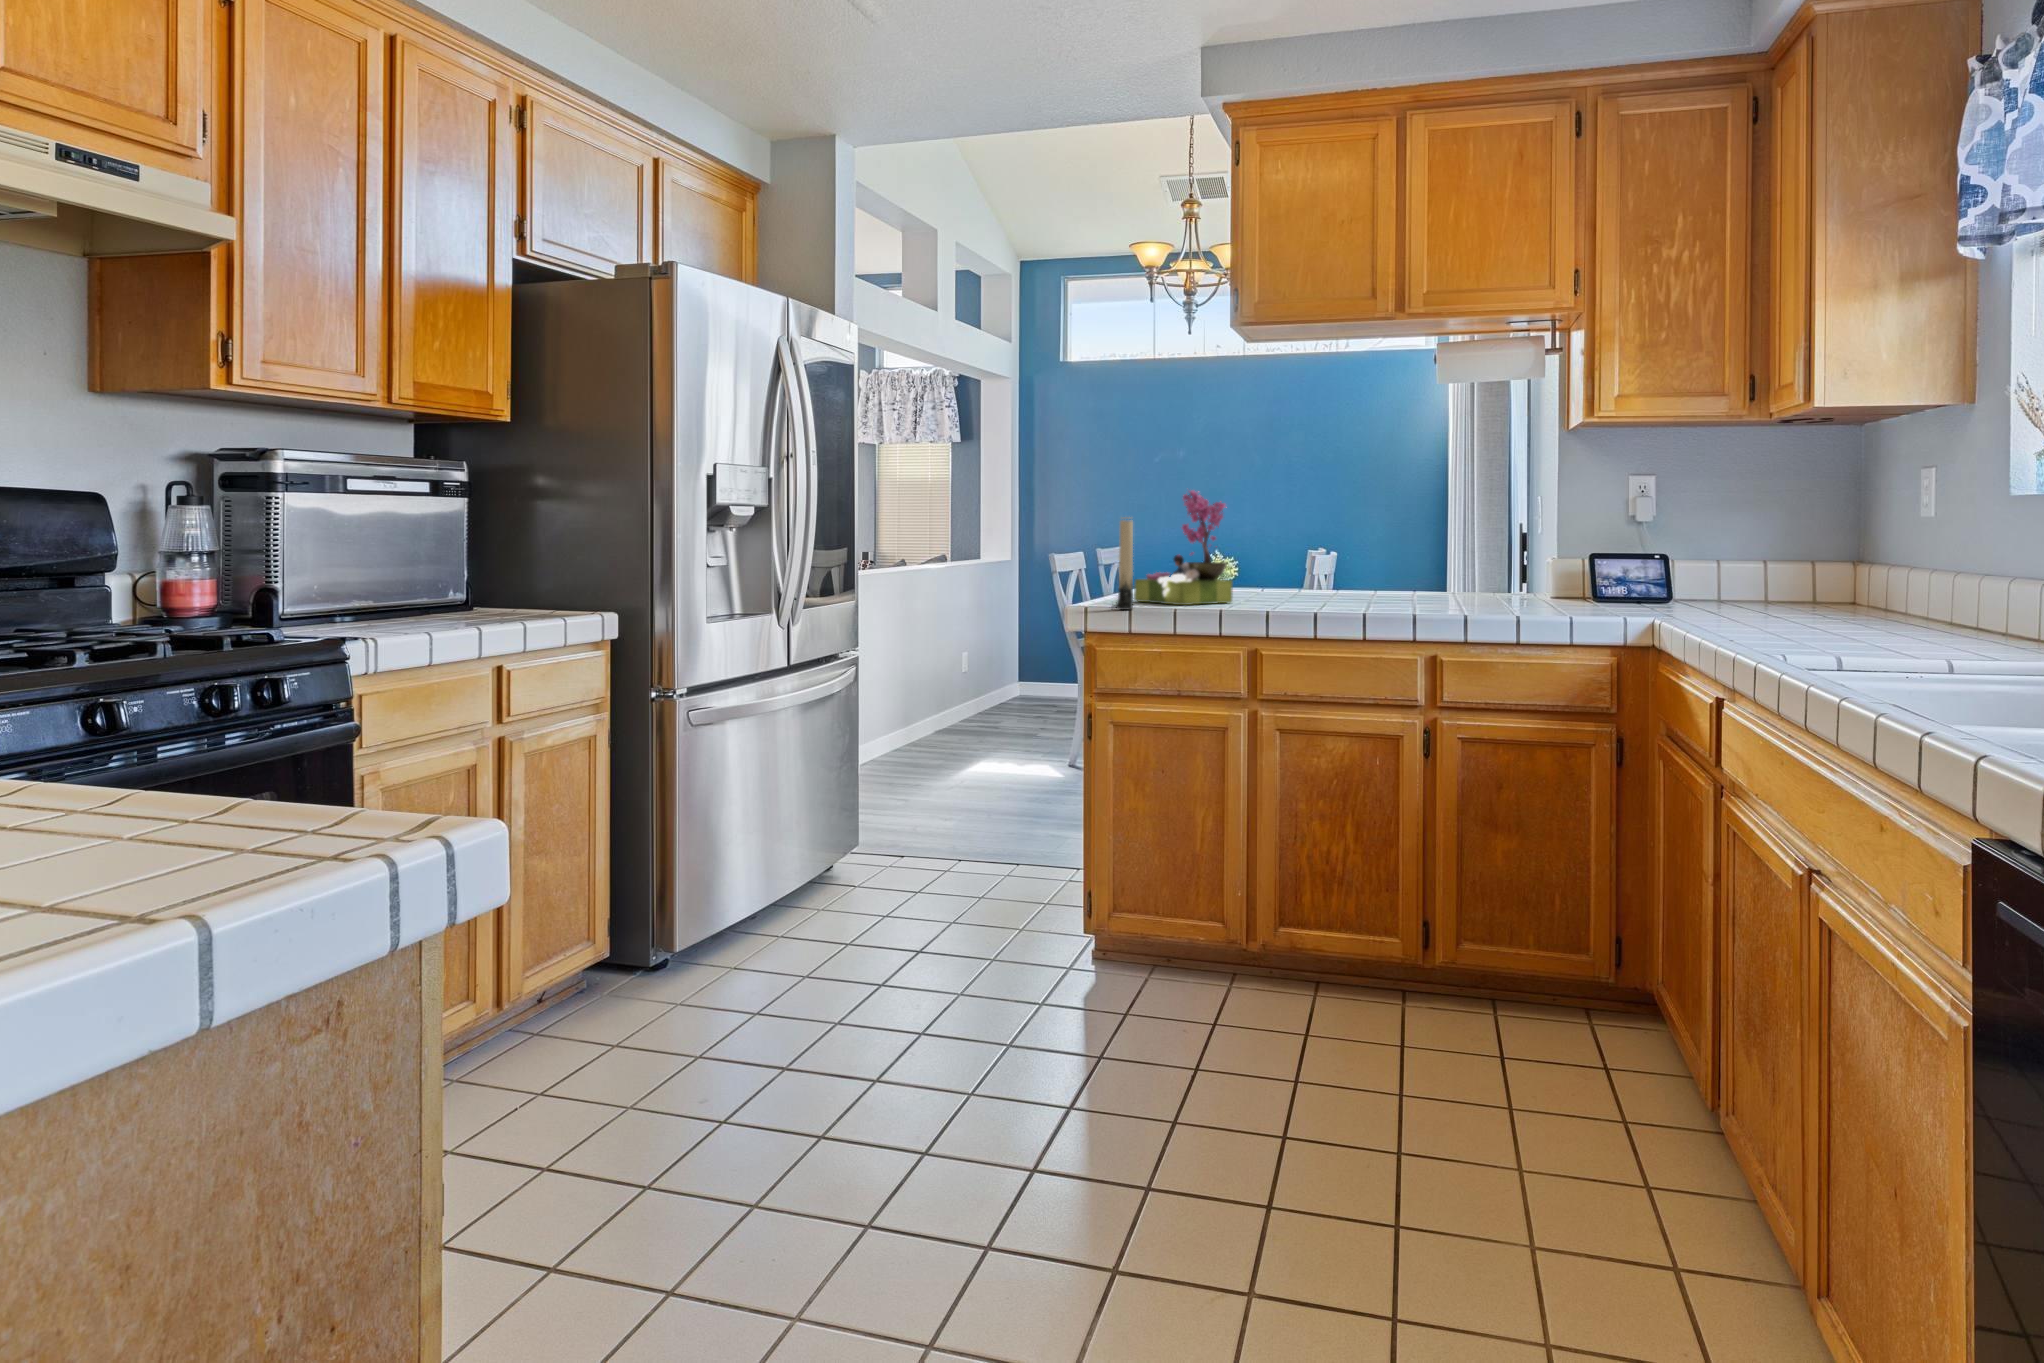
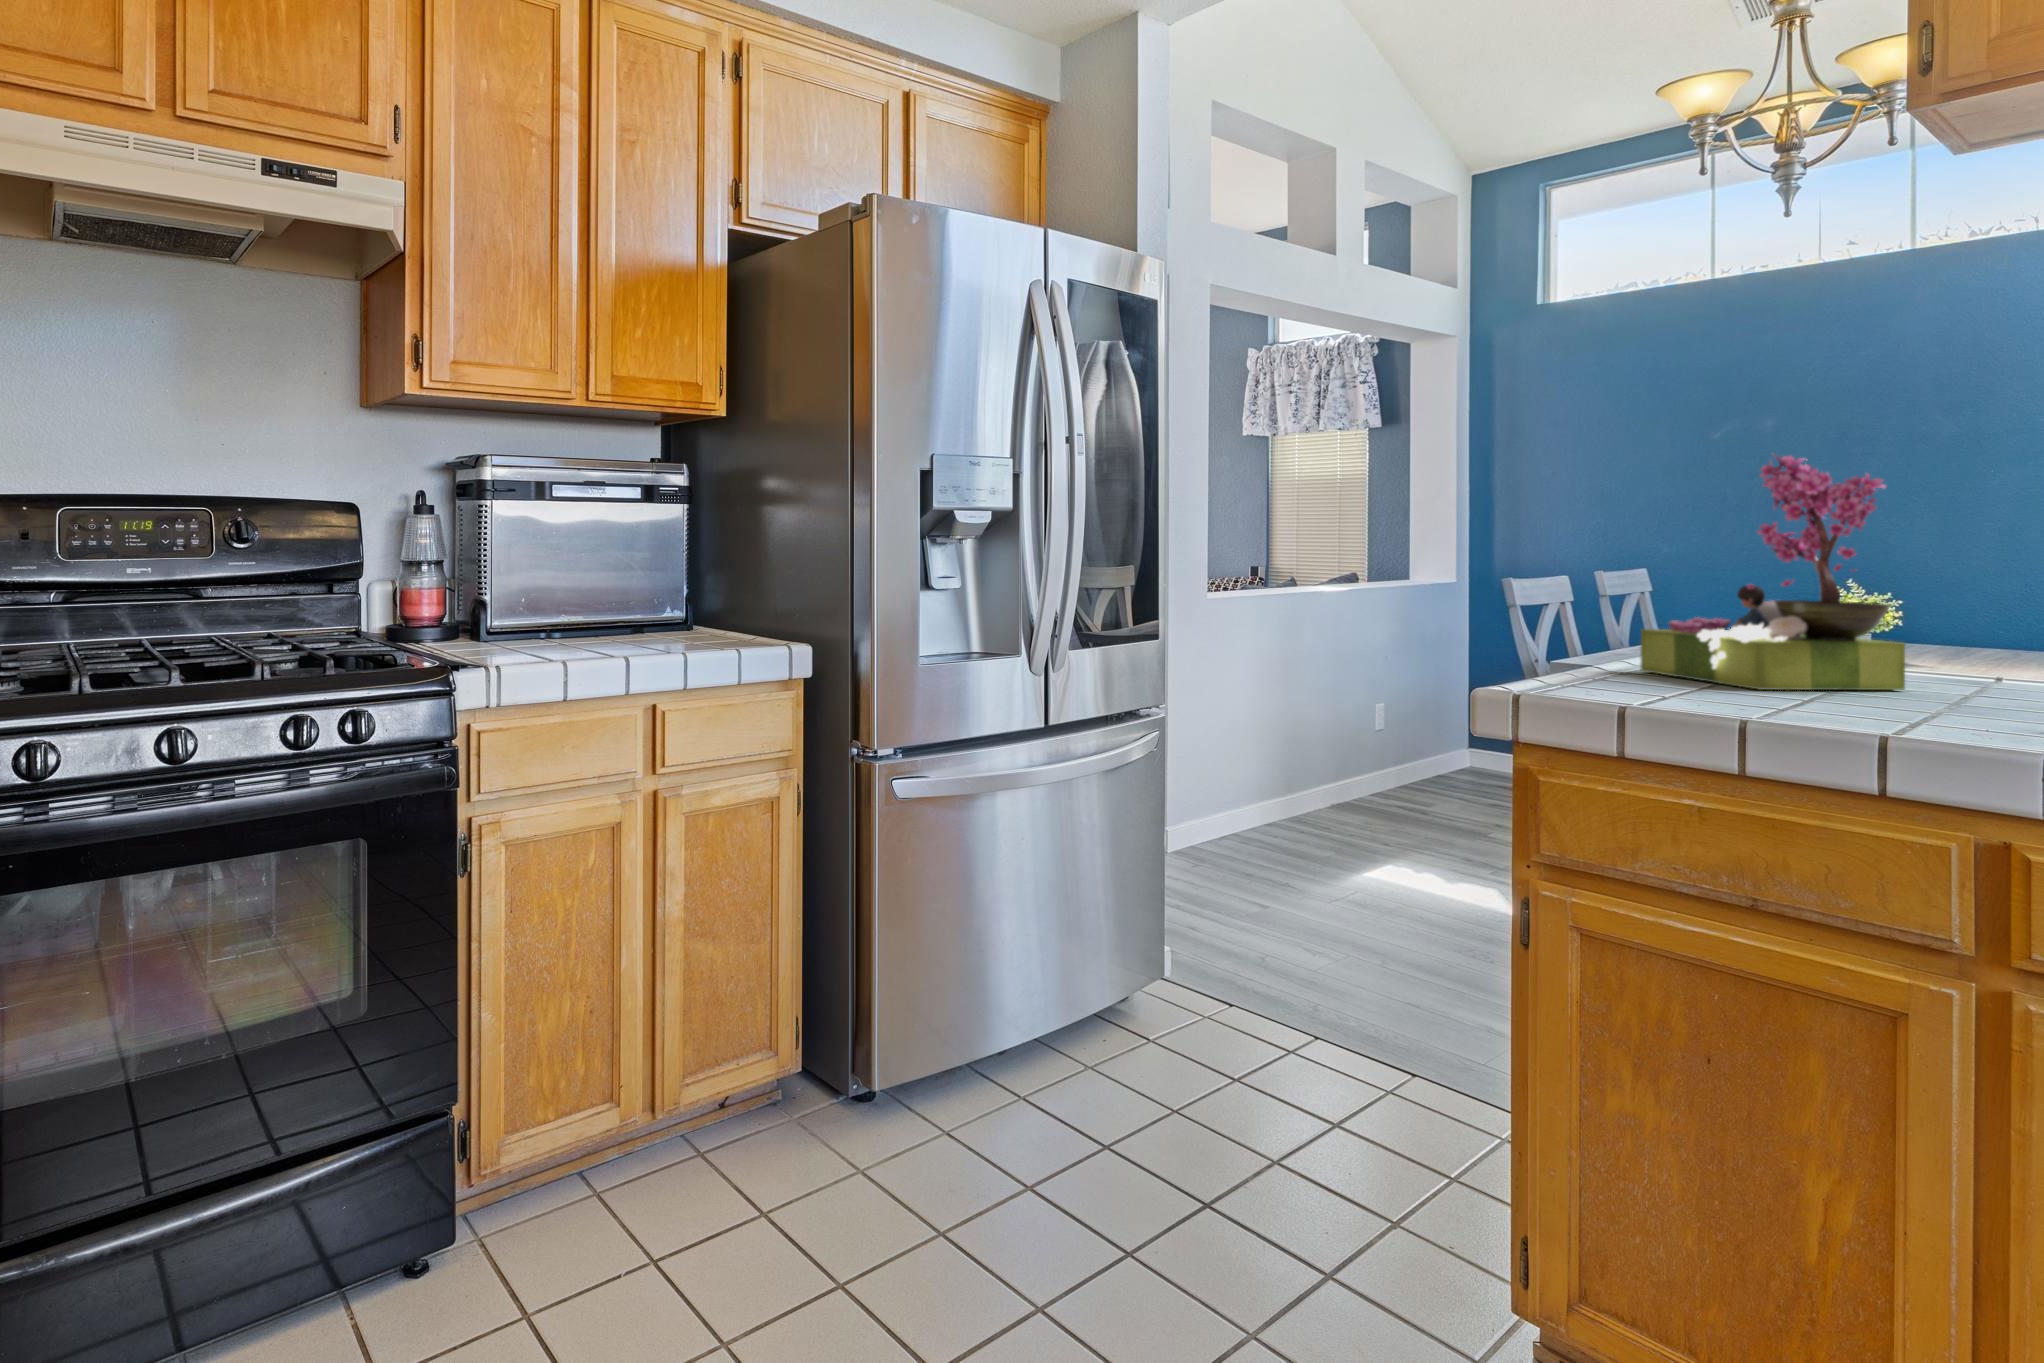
candle: present [1112,520,1133,610] -> none [1576,510,1630,696]

